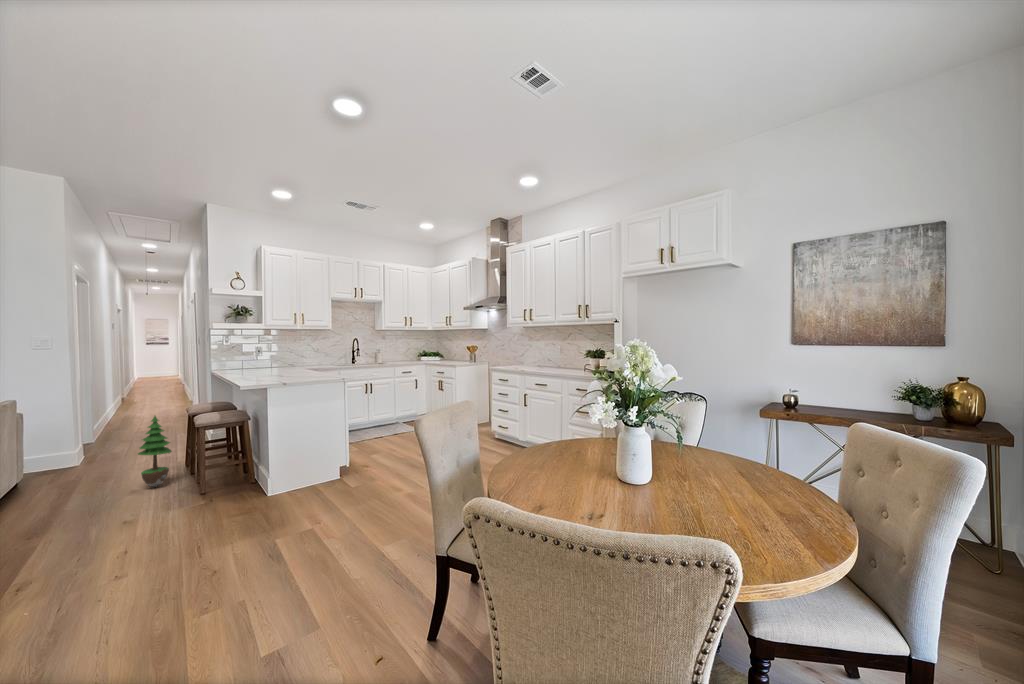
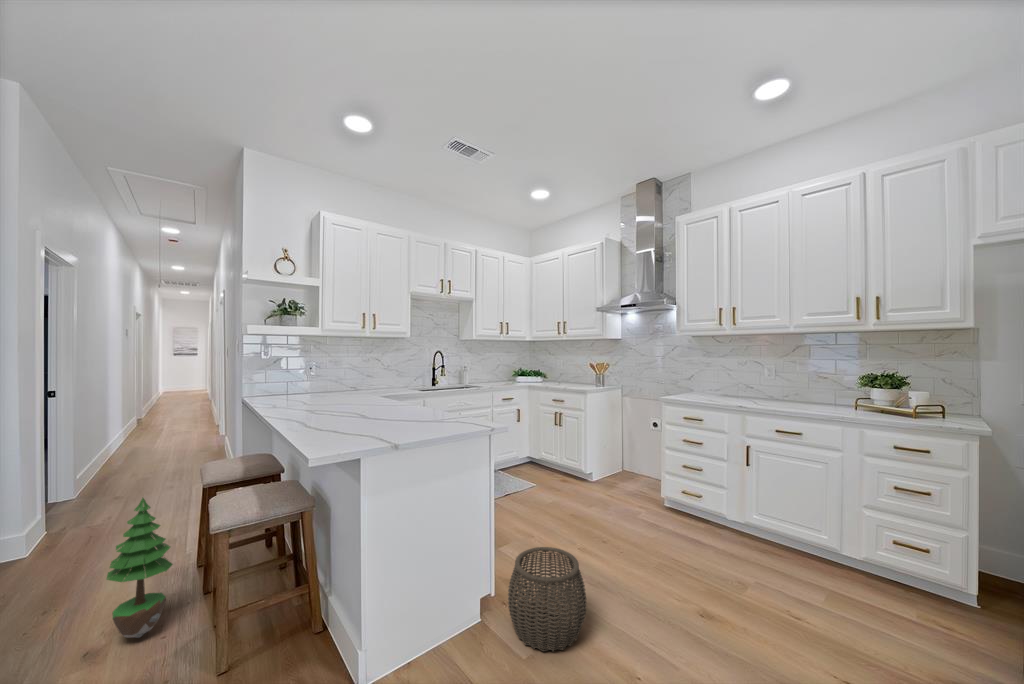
woven basket: none [353,442,396,486] -> present [508,547,587,651]

